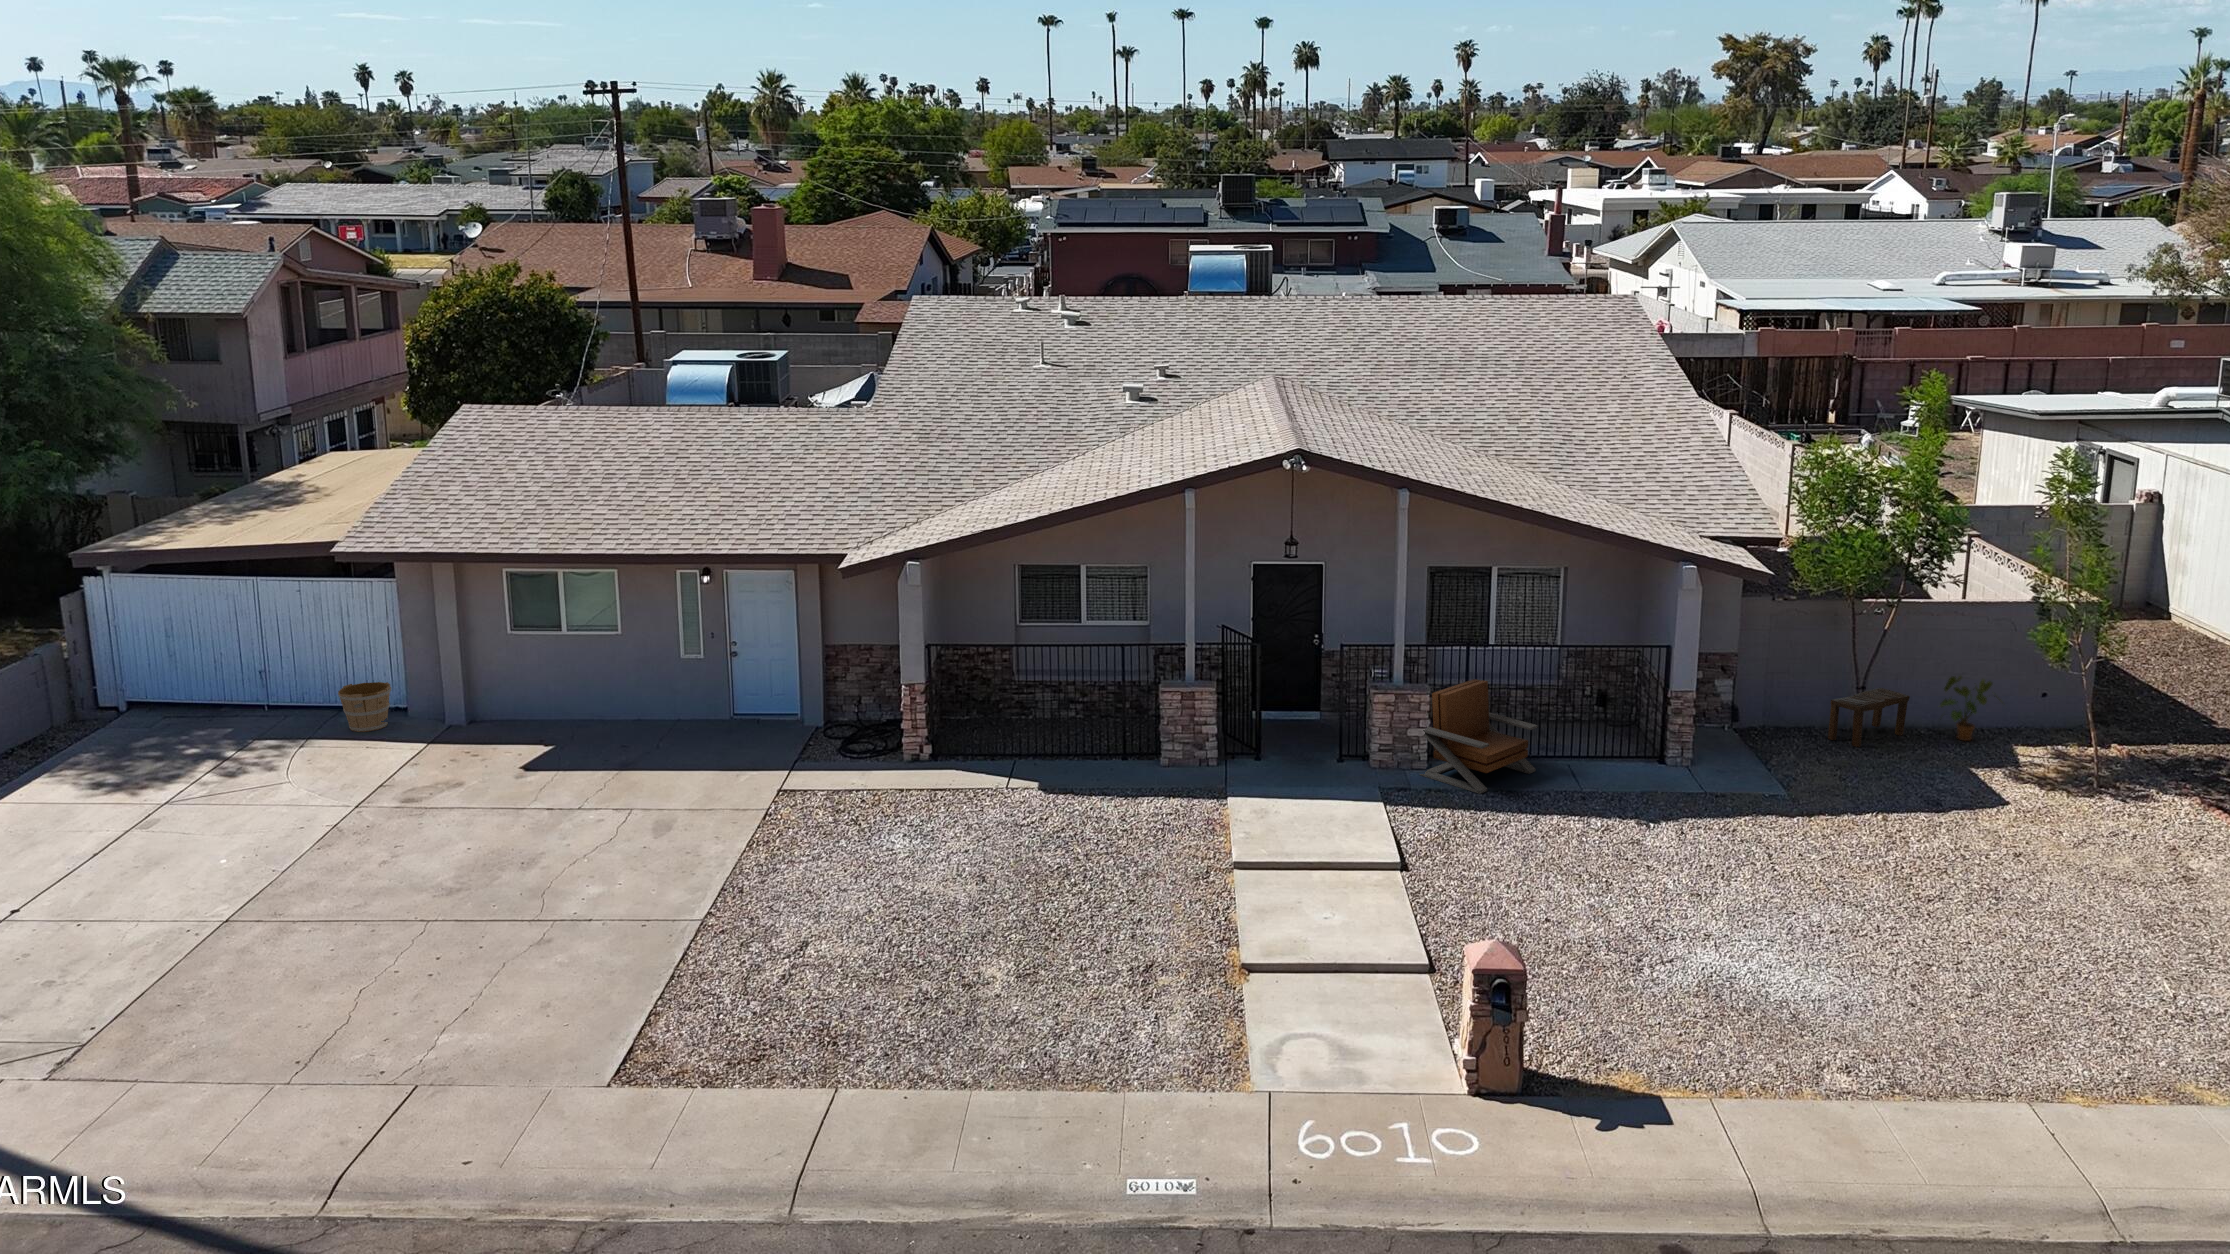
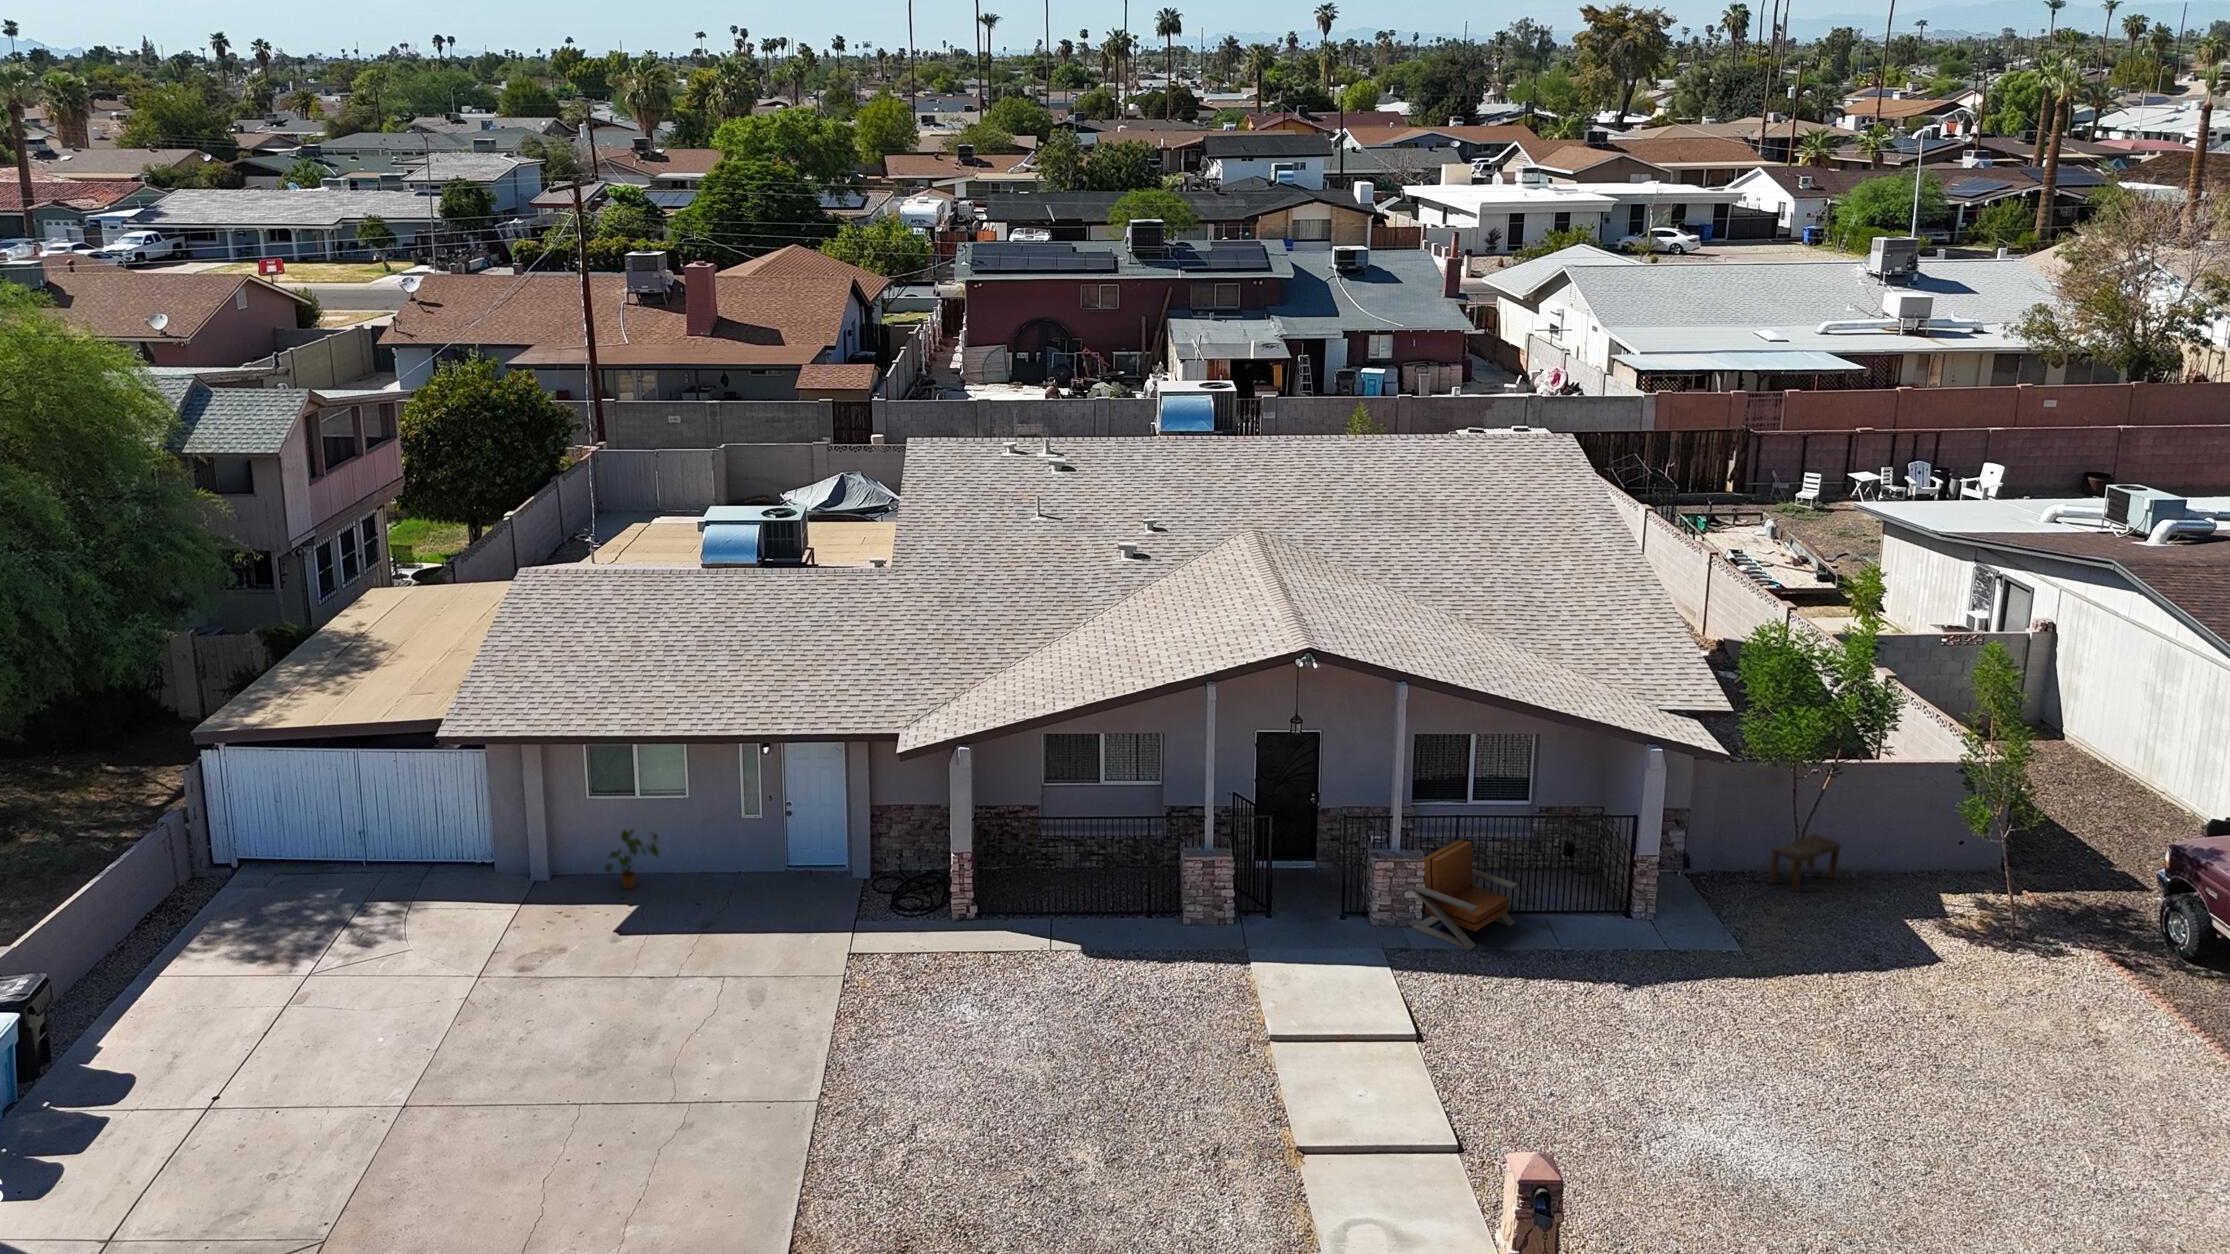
house plant: present [1940,676,2002,741] -> present [605,830,659,889]
wooden bucket: present [338,682,392,732] -> none [424,836,471,885]

